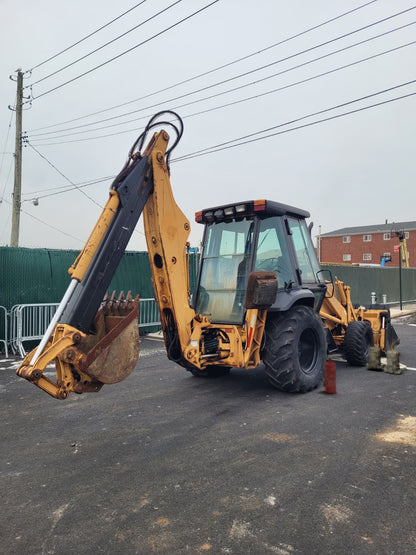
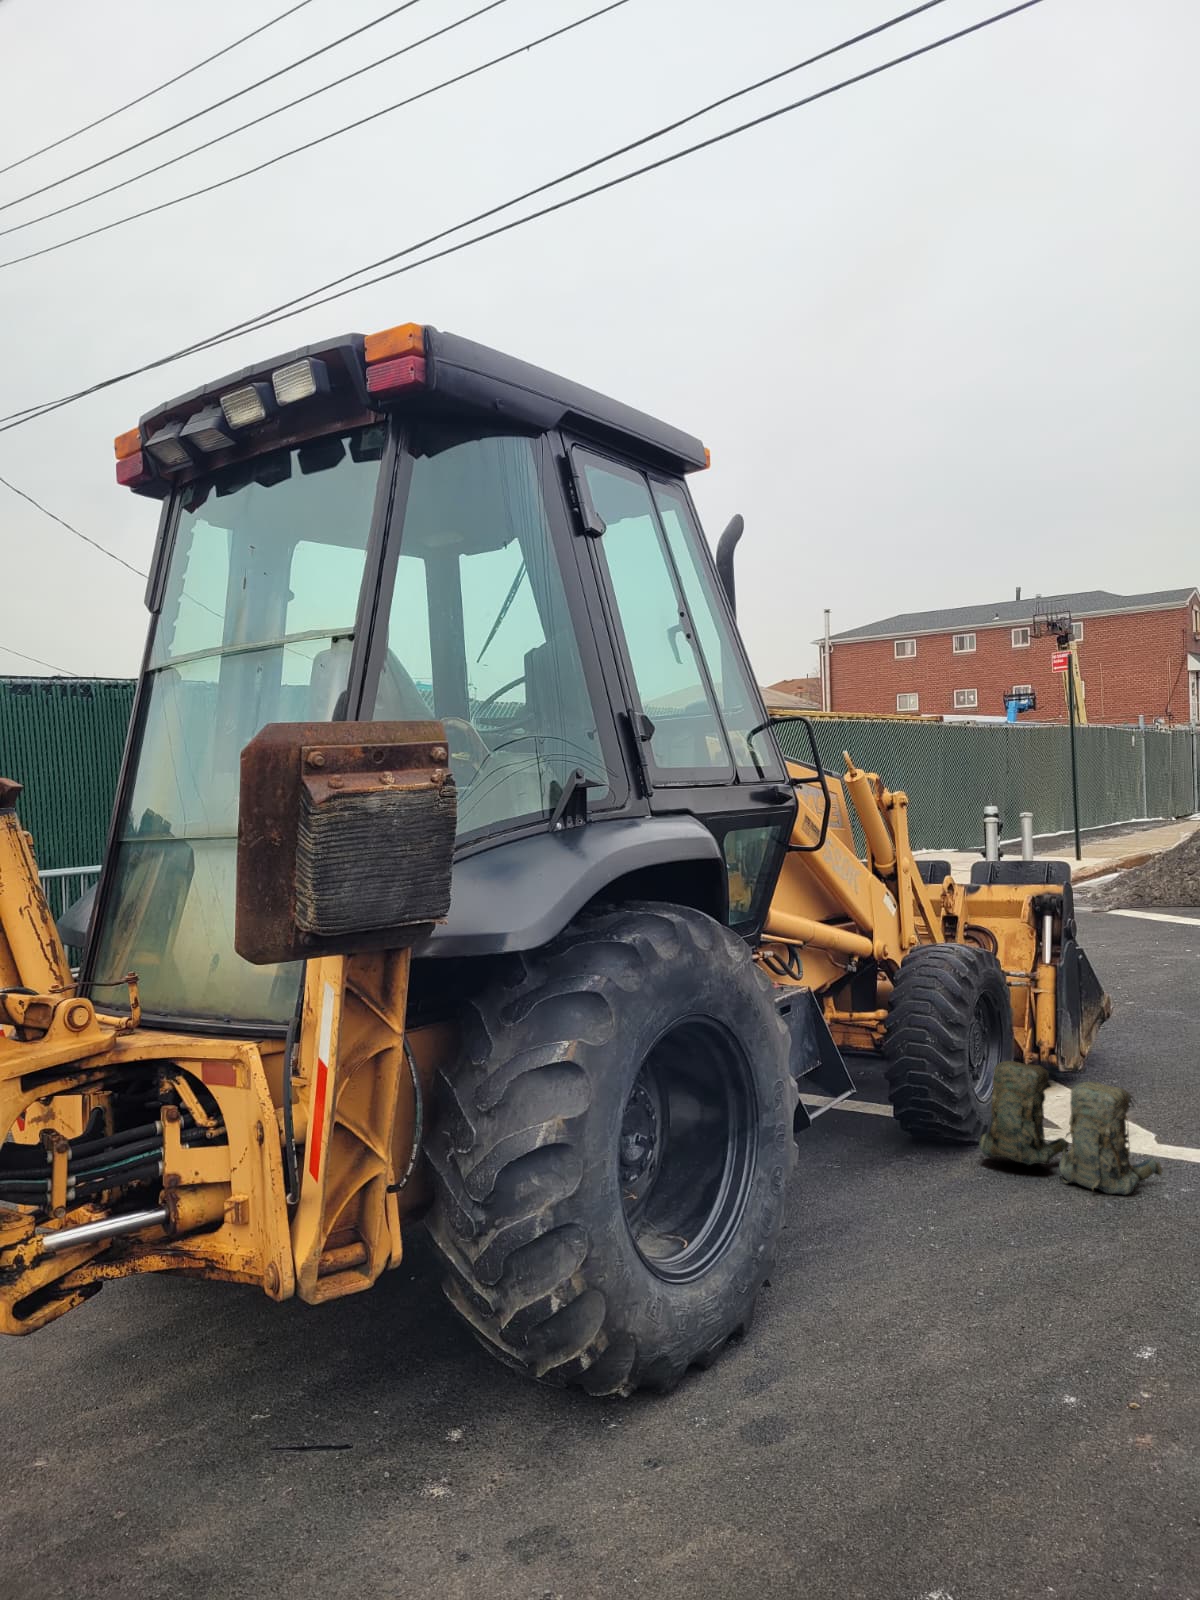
fire extinguisher: present [322,355,342,393] -> none [754,1162,860,1366]

